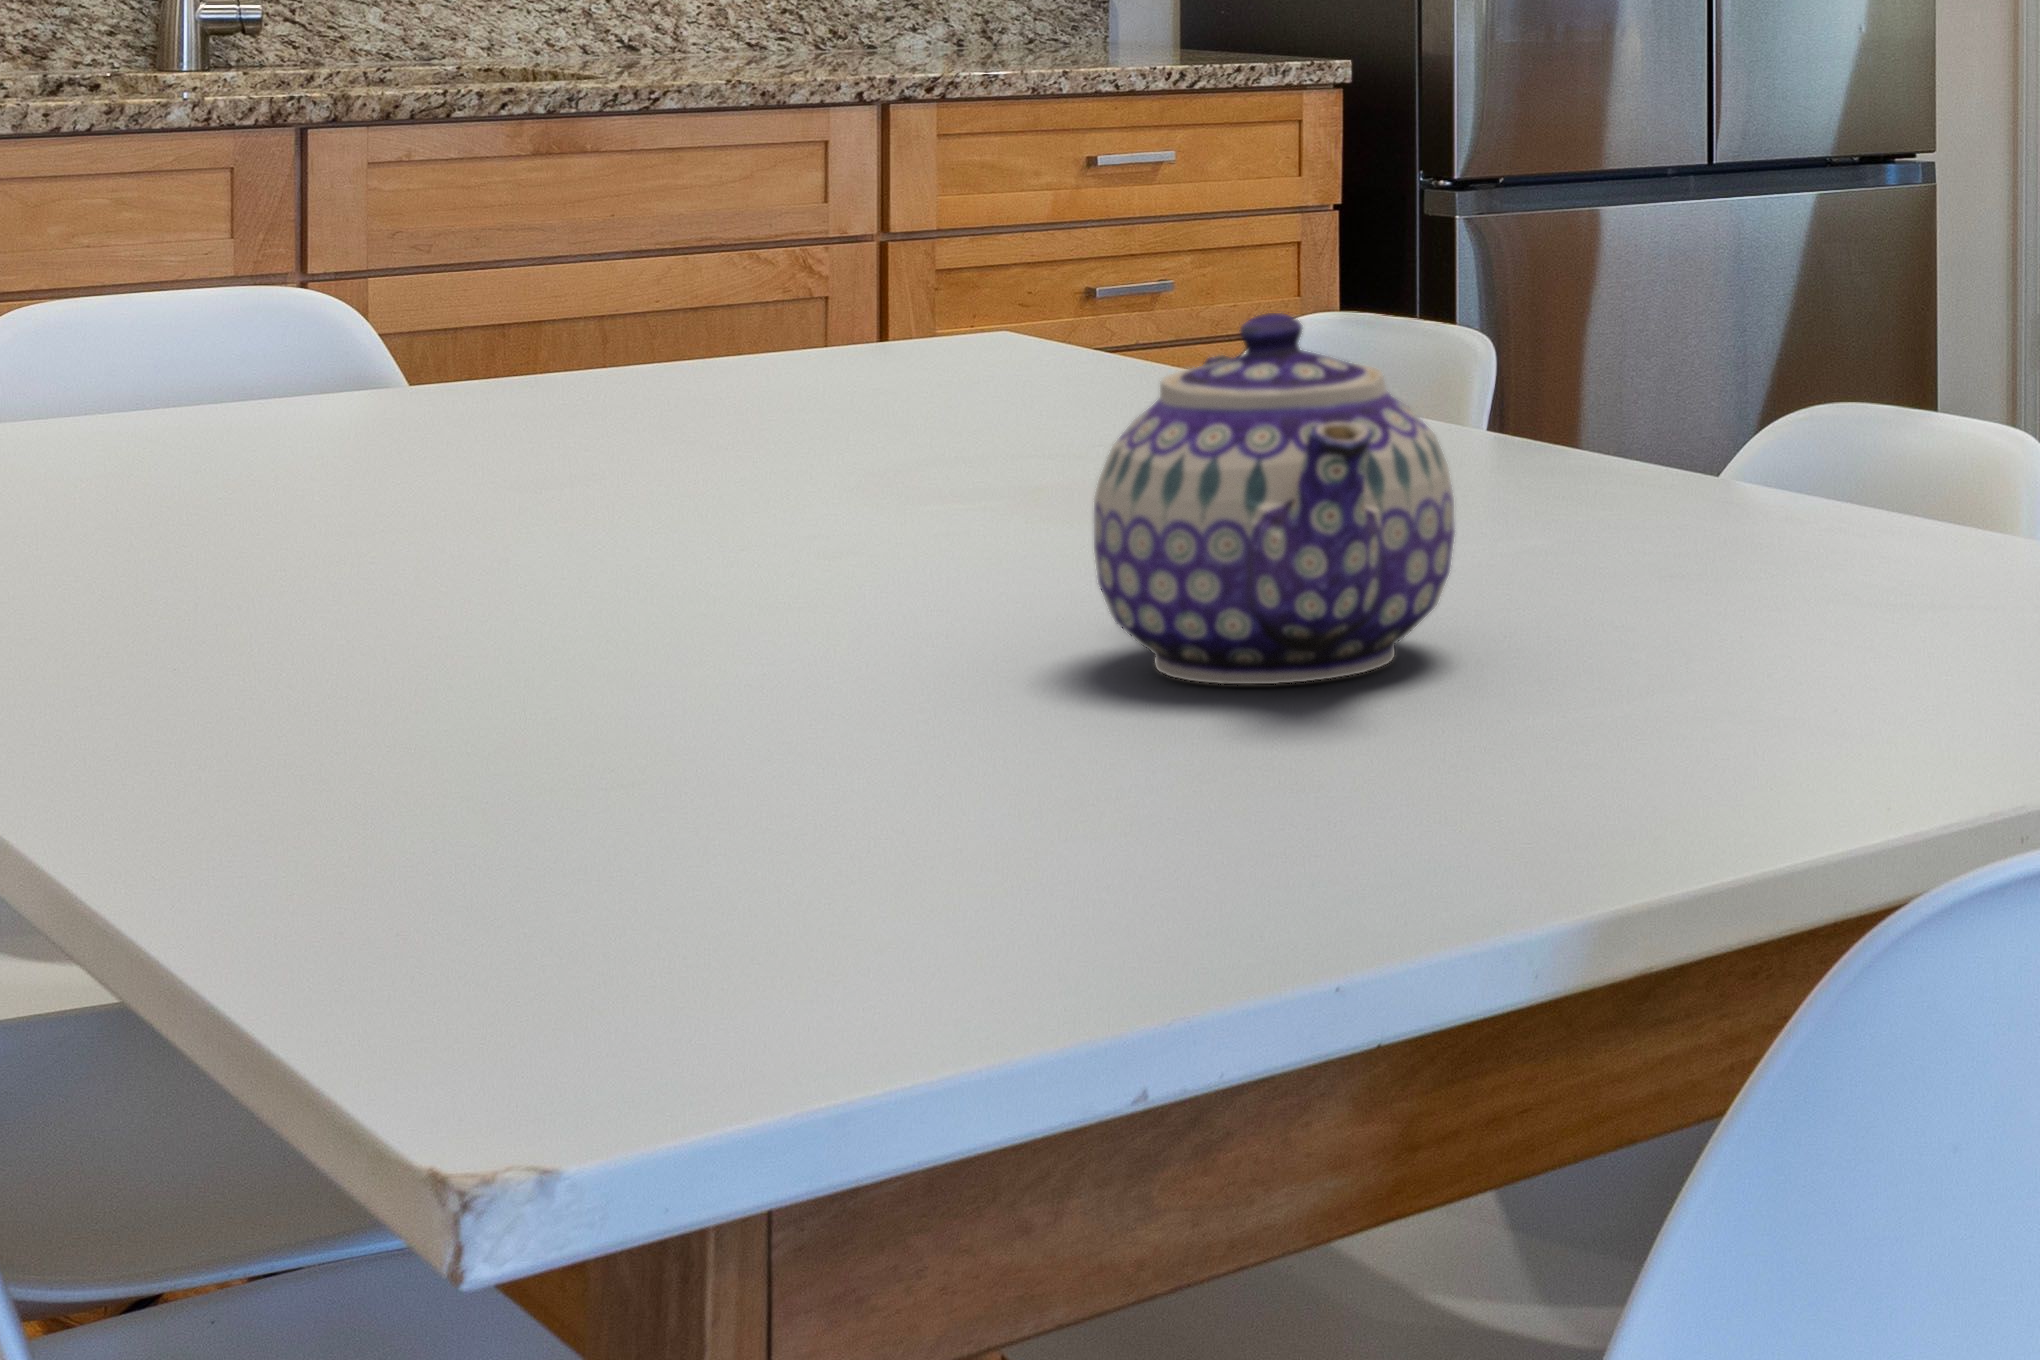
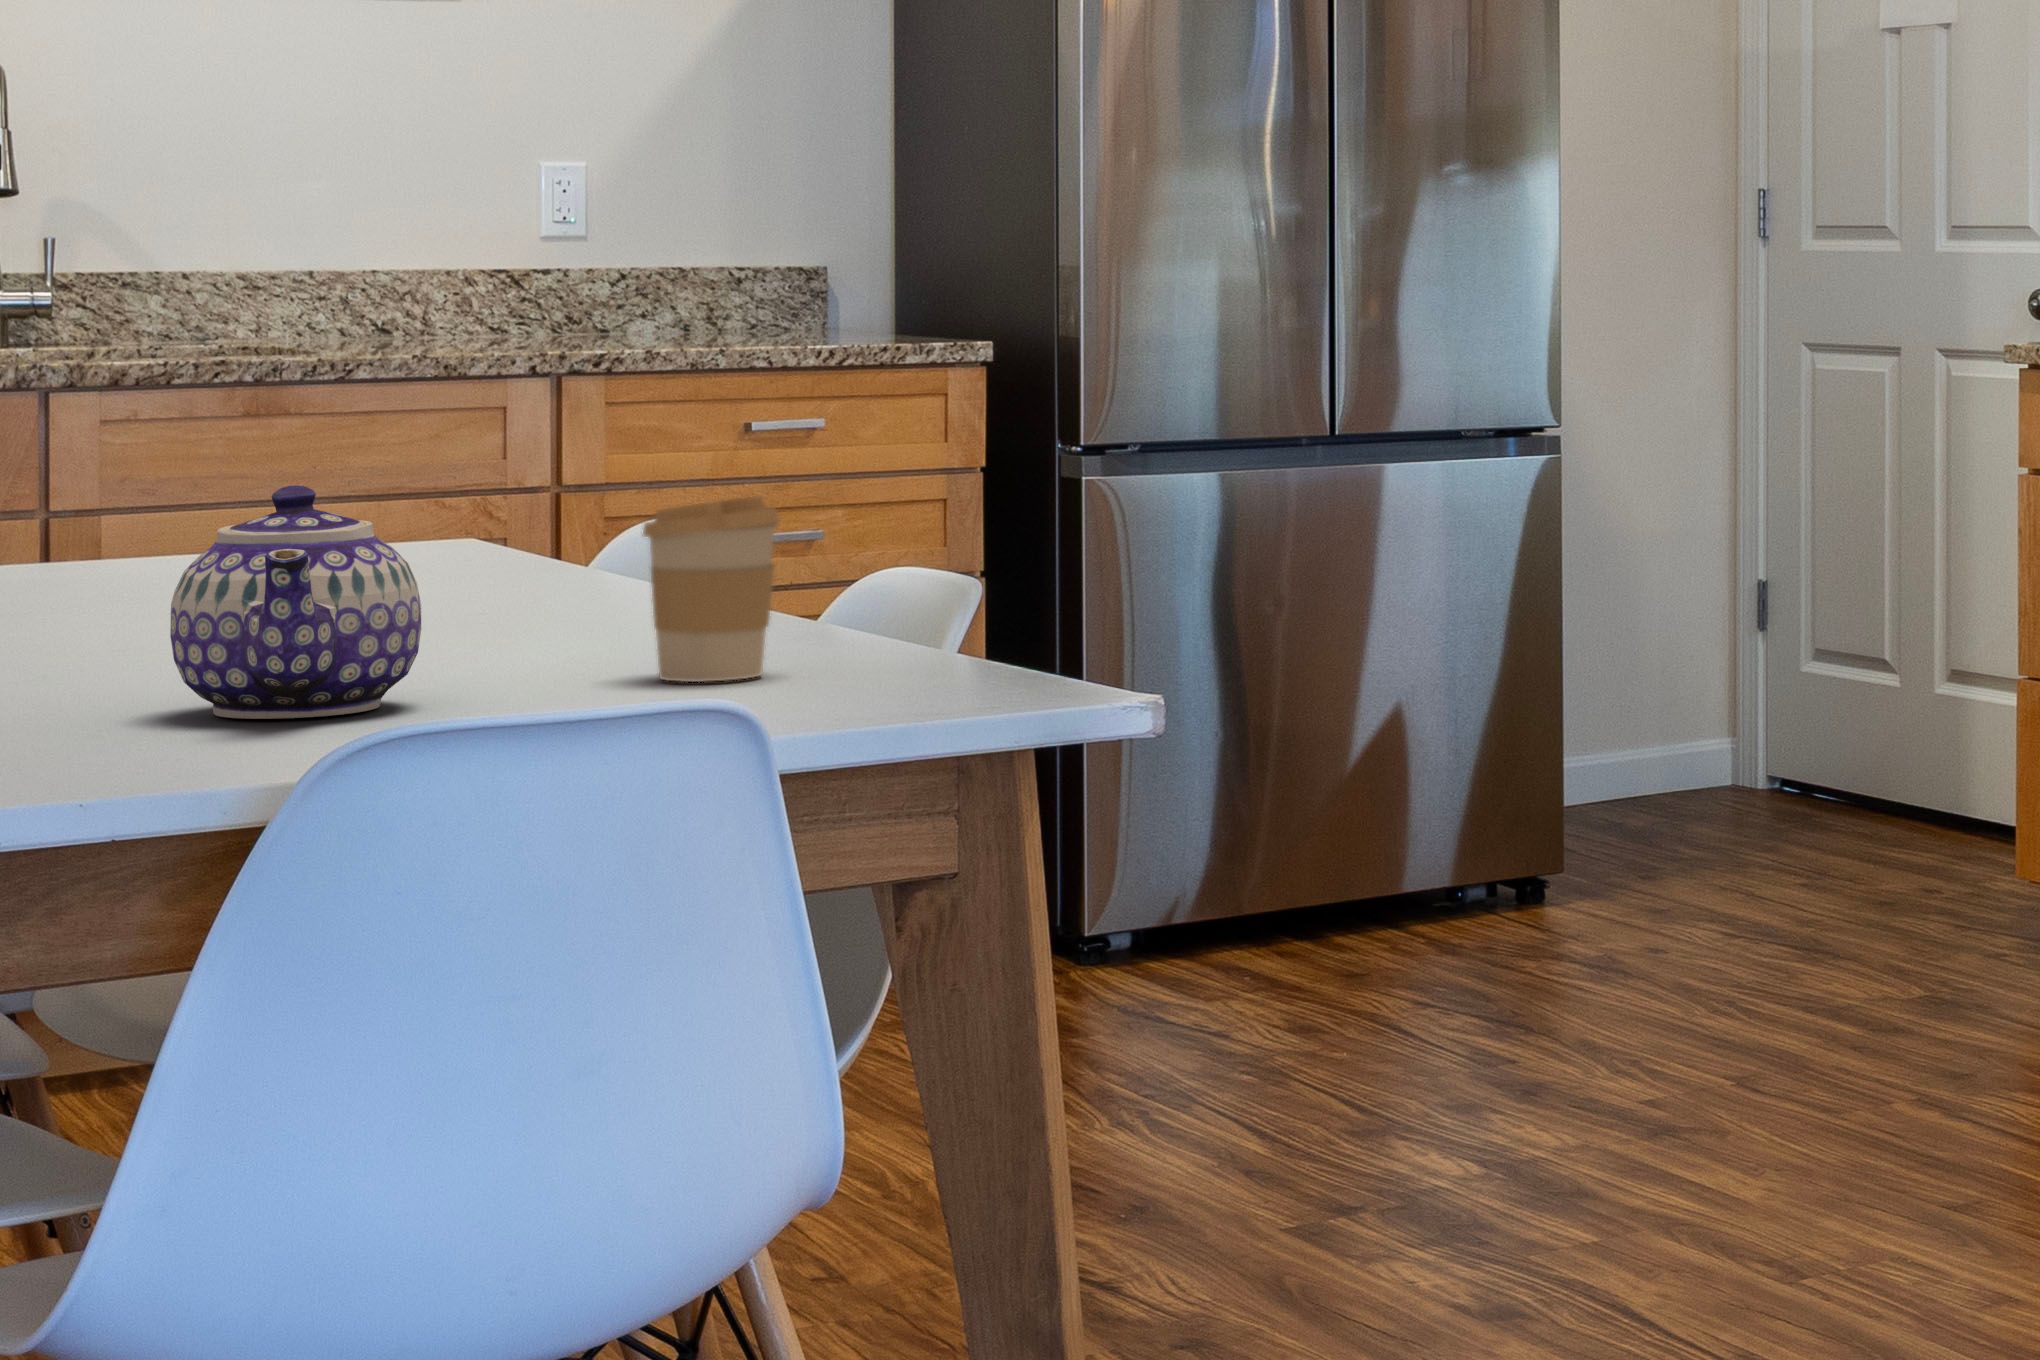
coffee cup: none [1669,309,1860,589] -> present [643,496,779,682]

